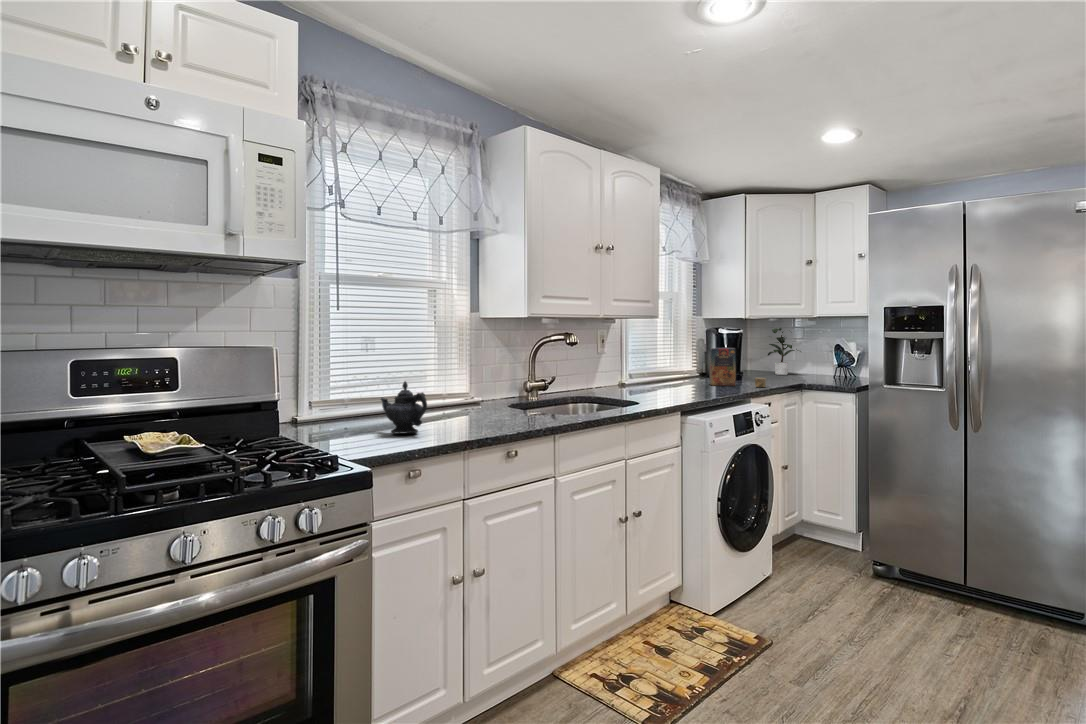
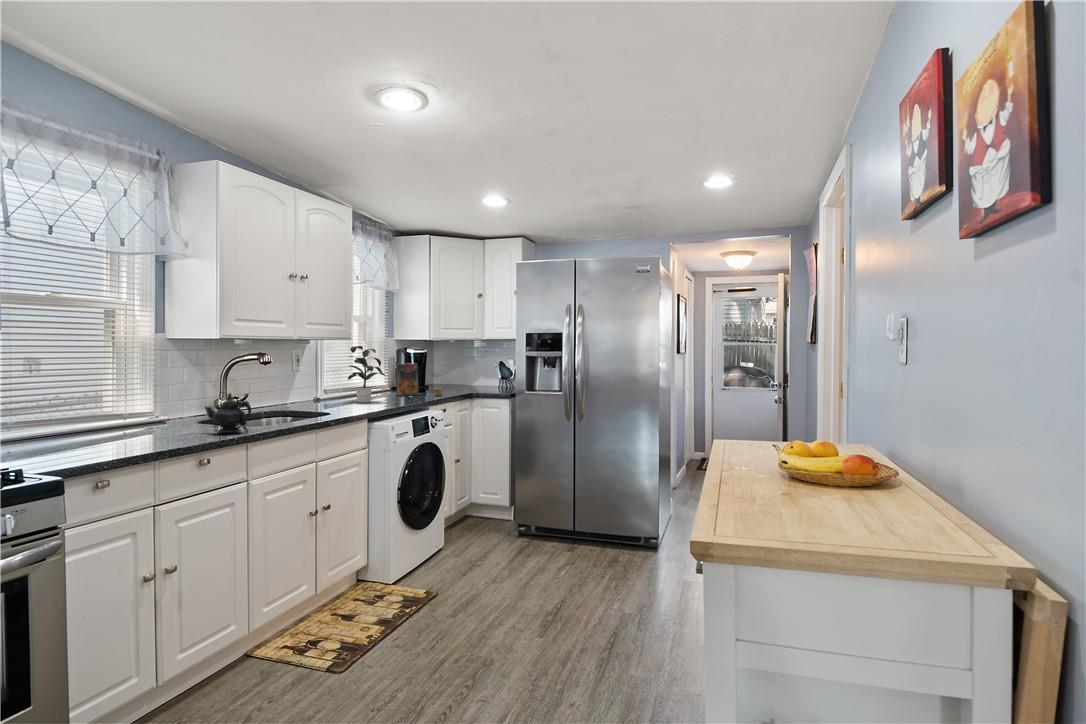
potted plant: present [768,328,801,375] -> present [348,346,385,403]
teapot: present [381,381,427,433] -> present [205,393,251,433]

